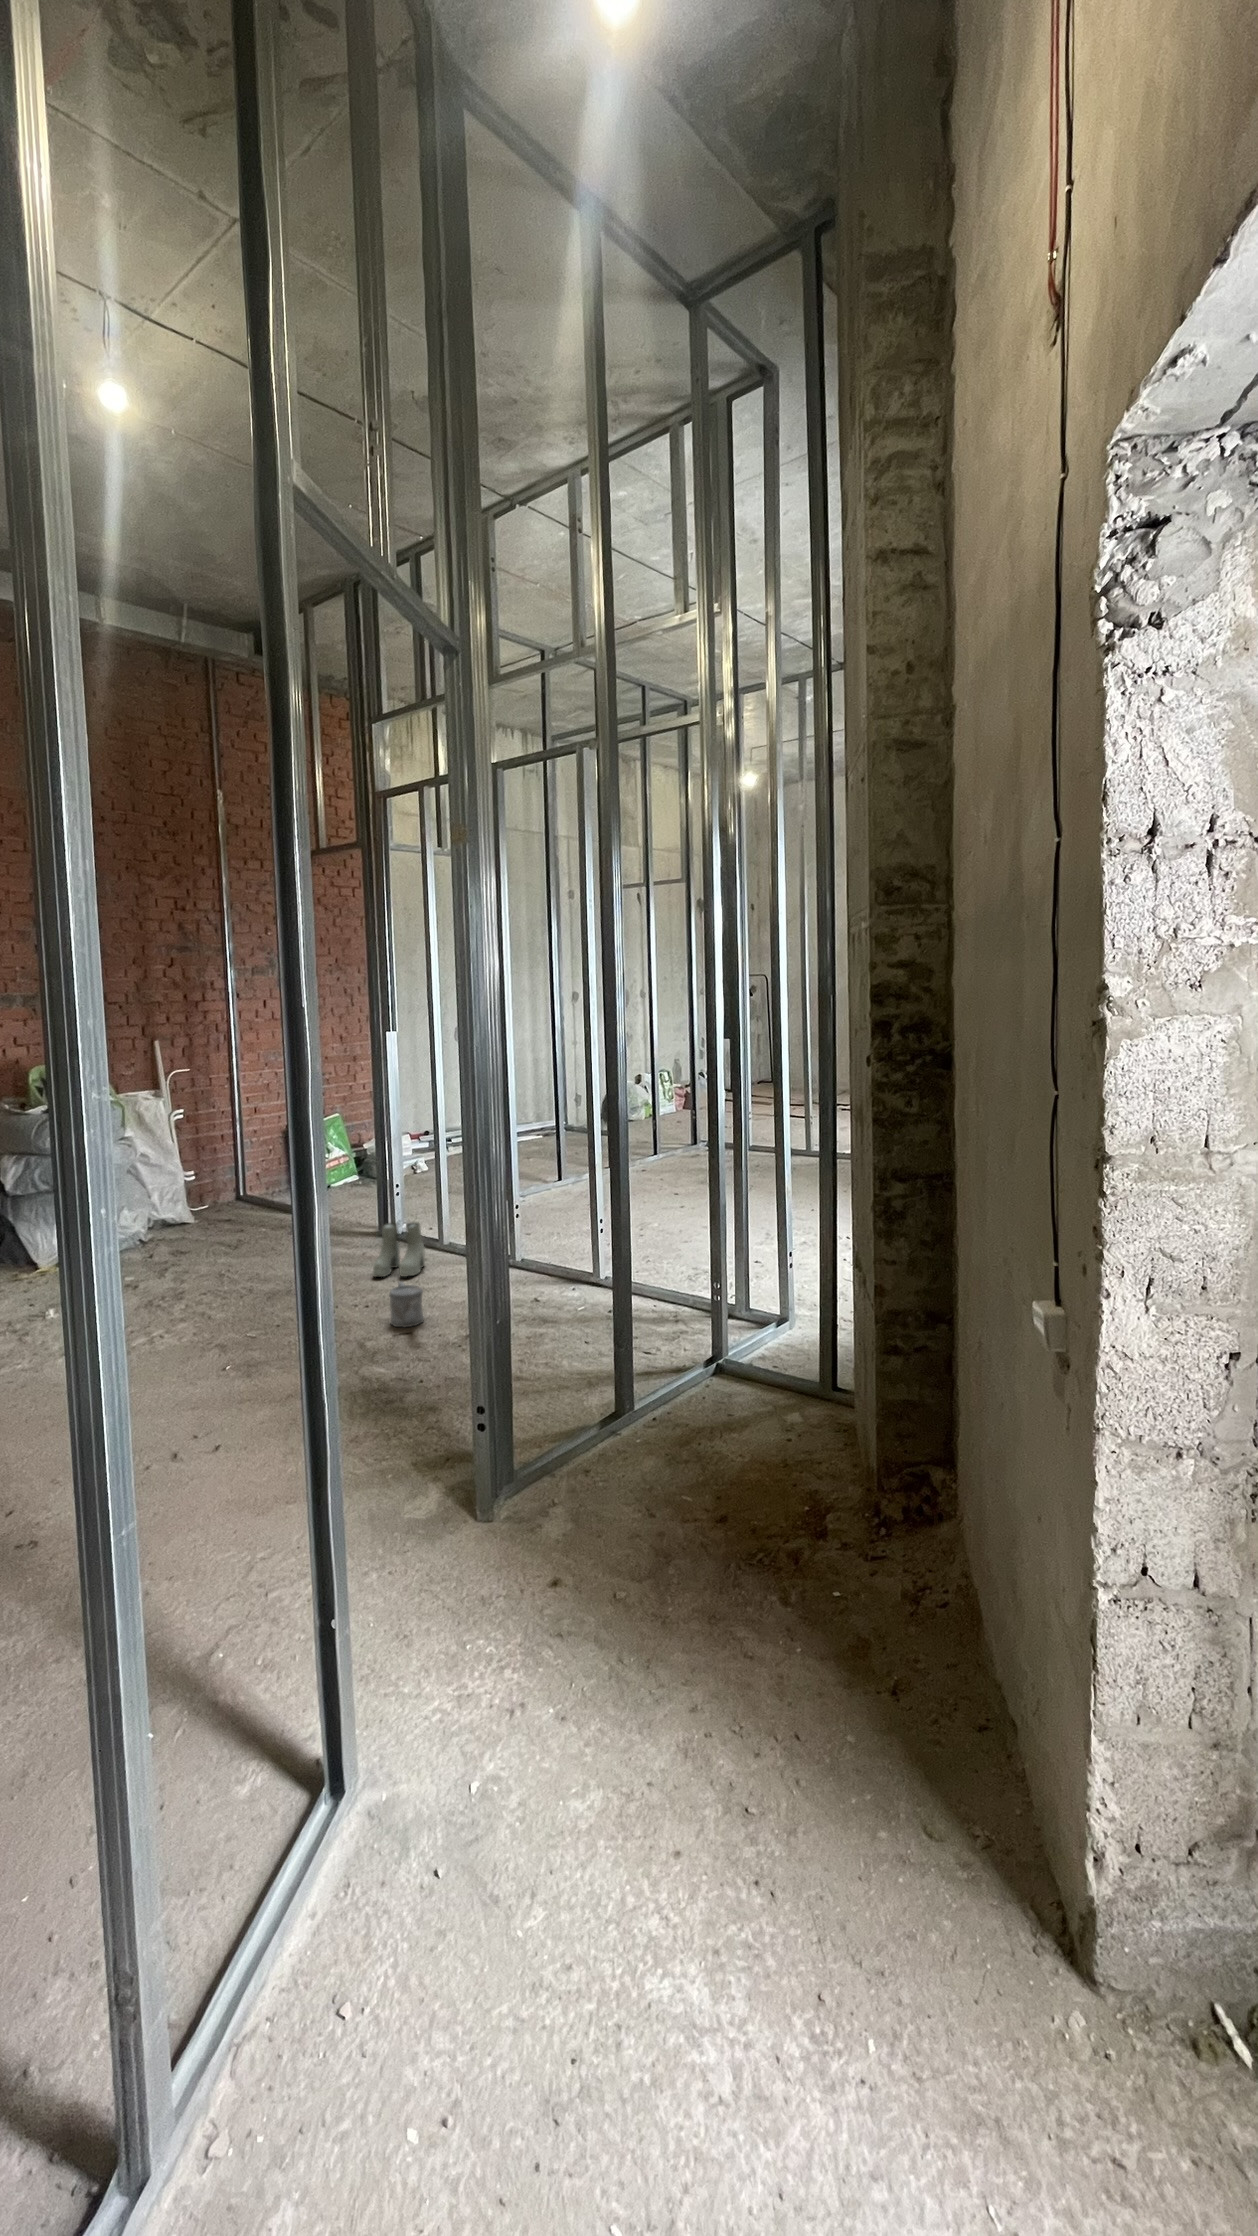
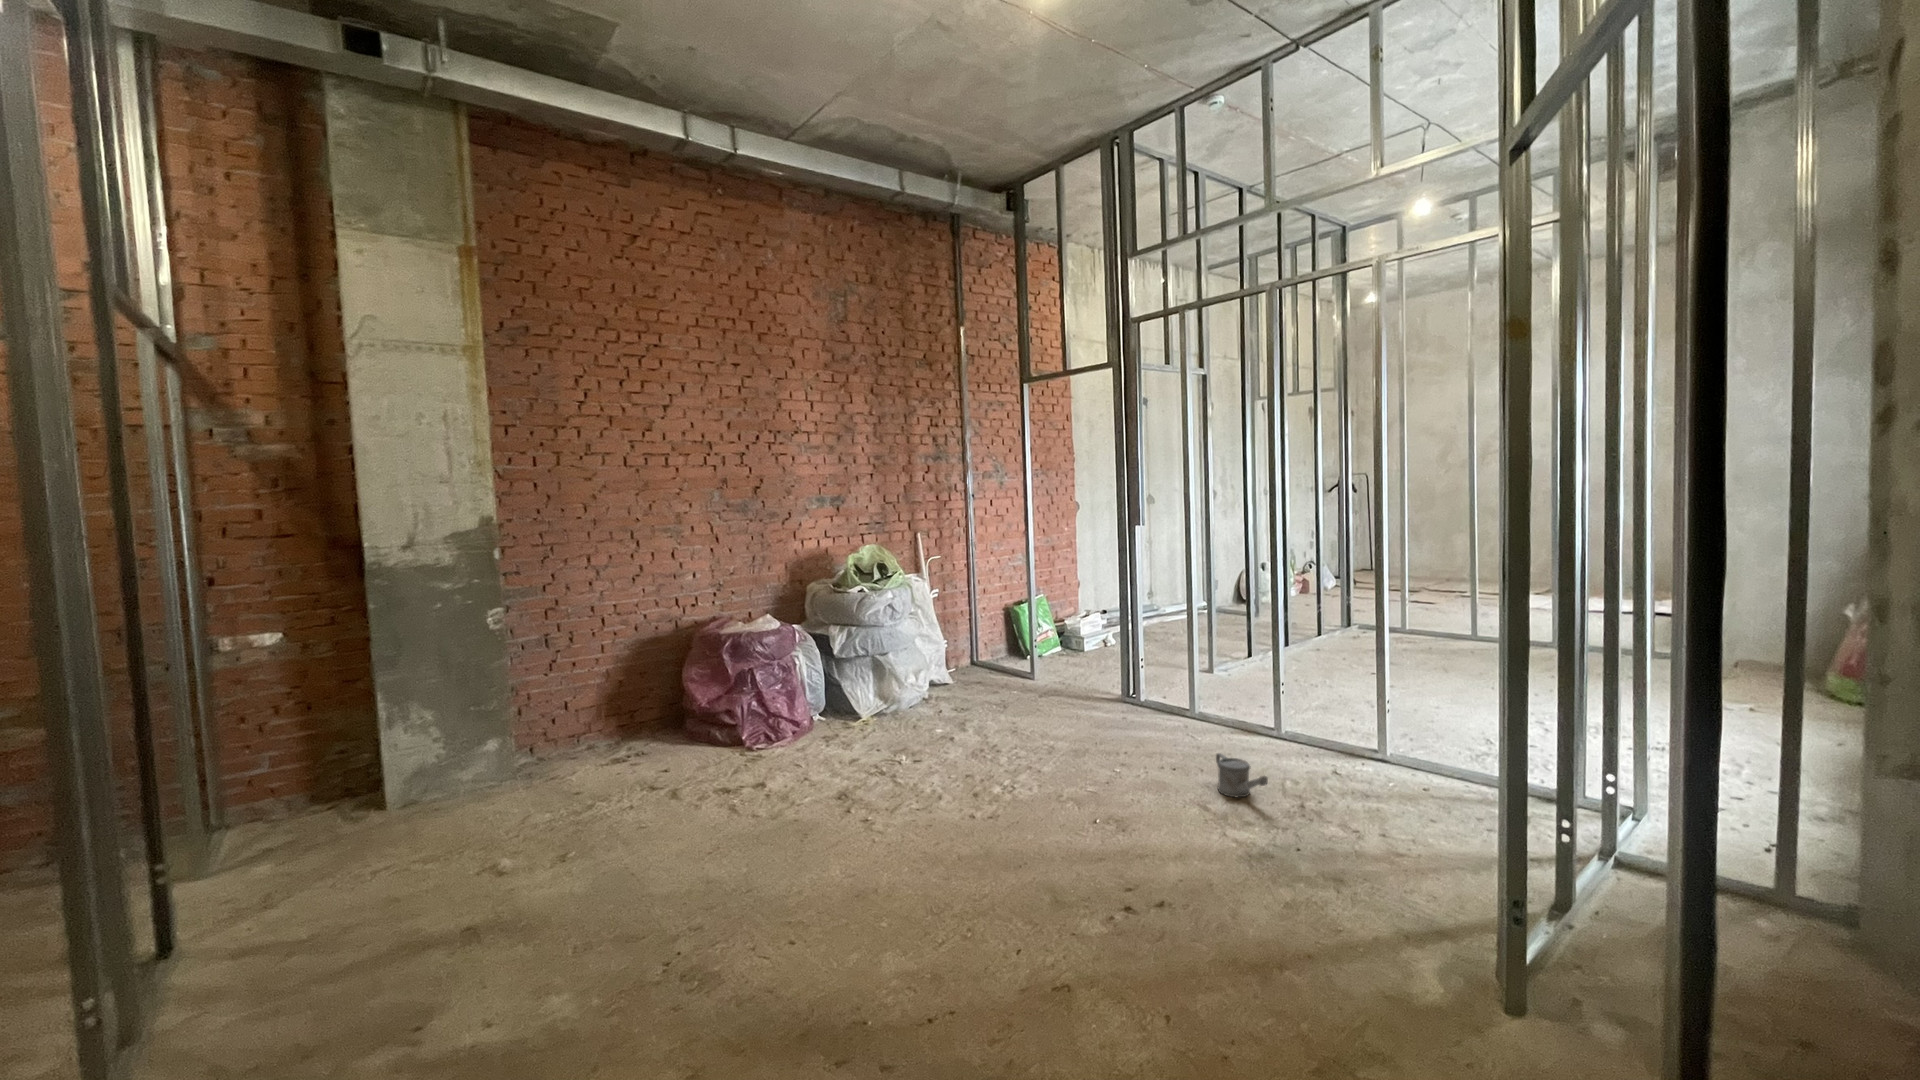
boots: present [373,1223,425,1277] -> none [1156,694,1196,744]

